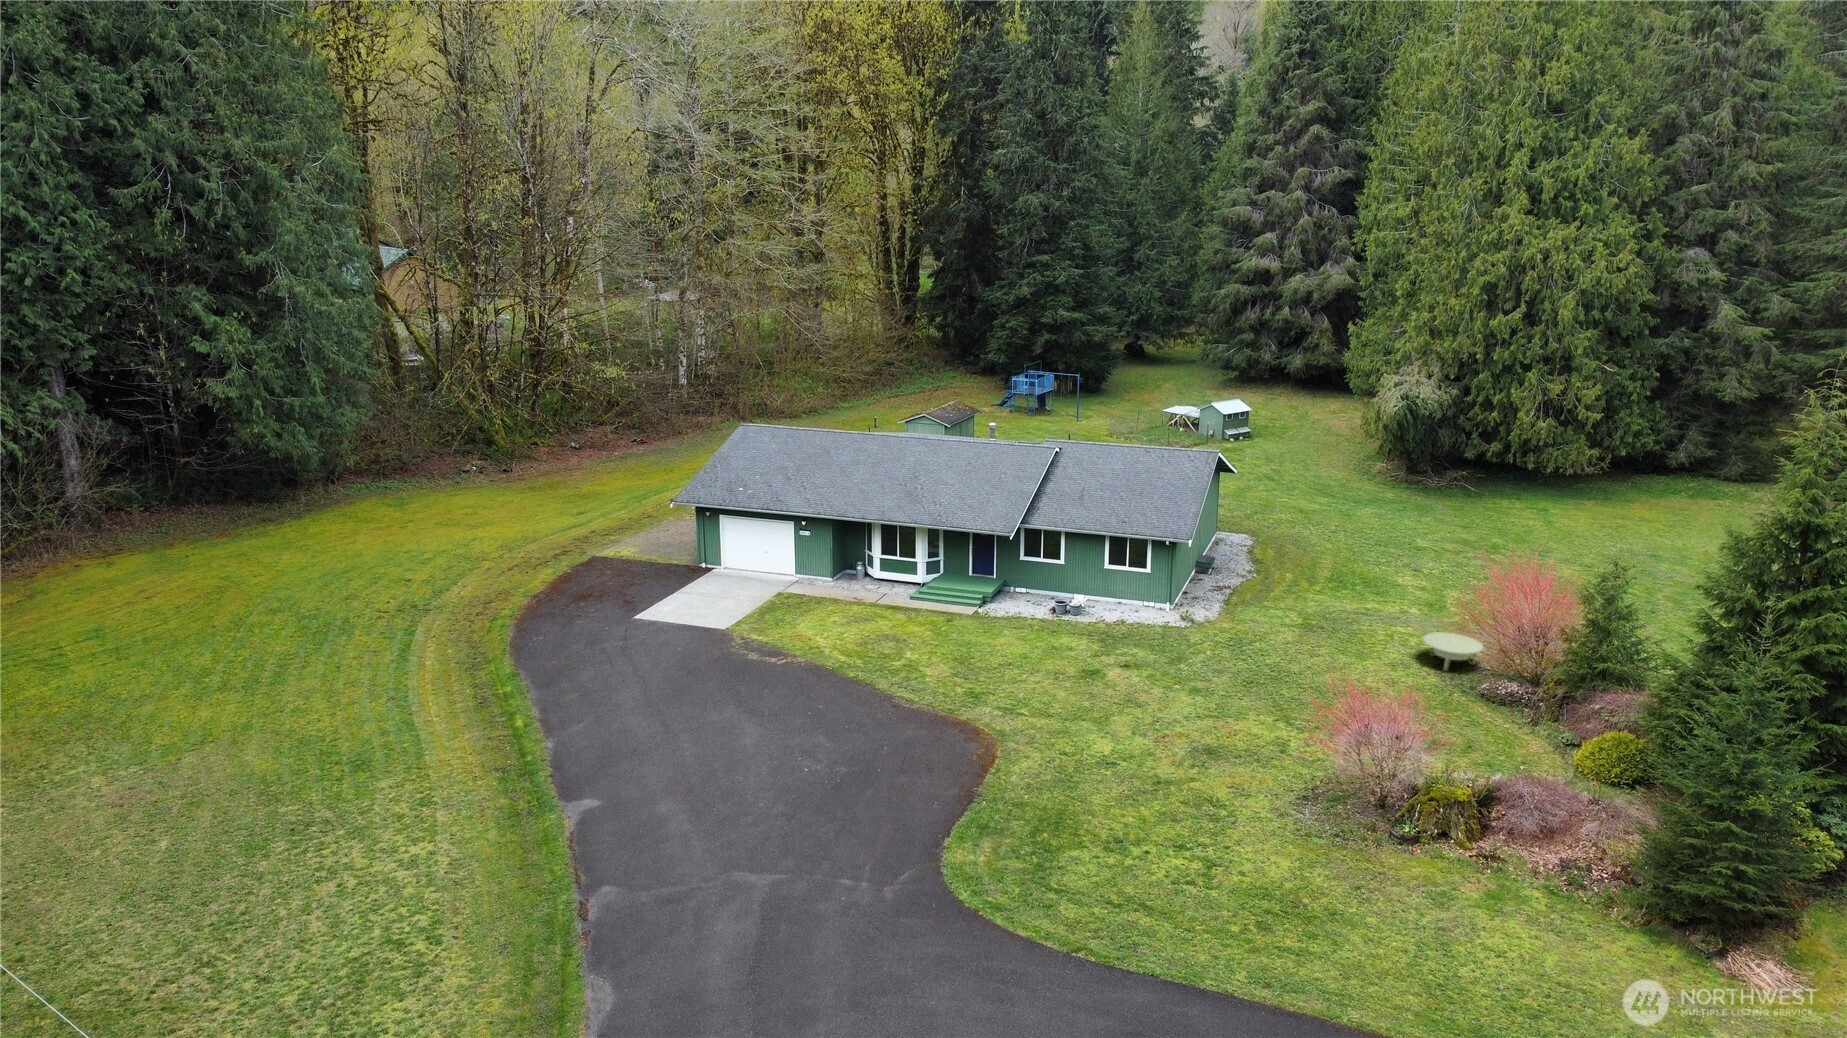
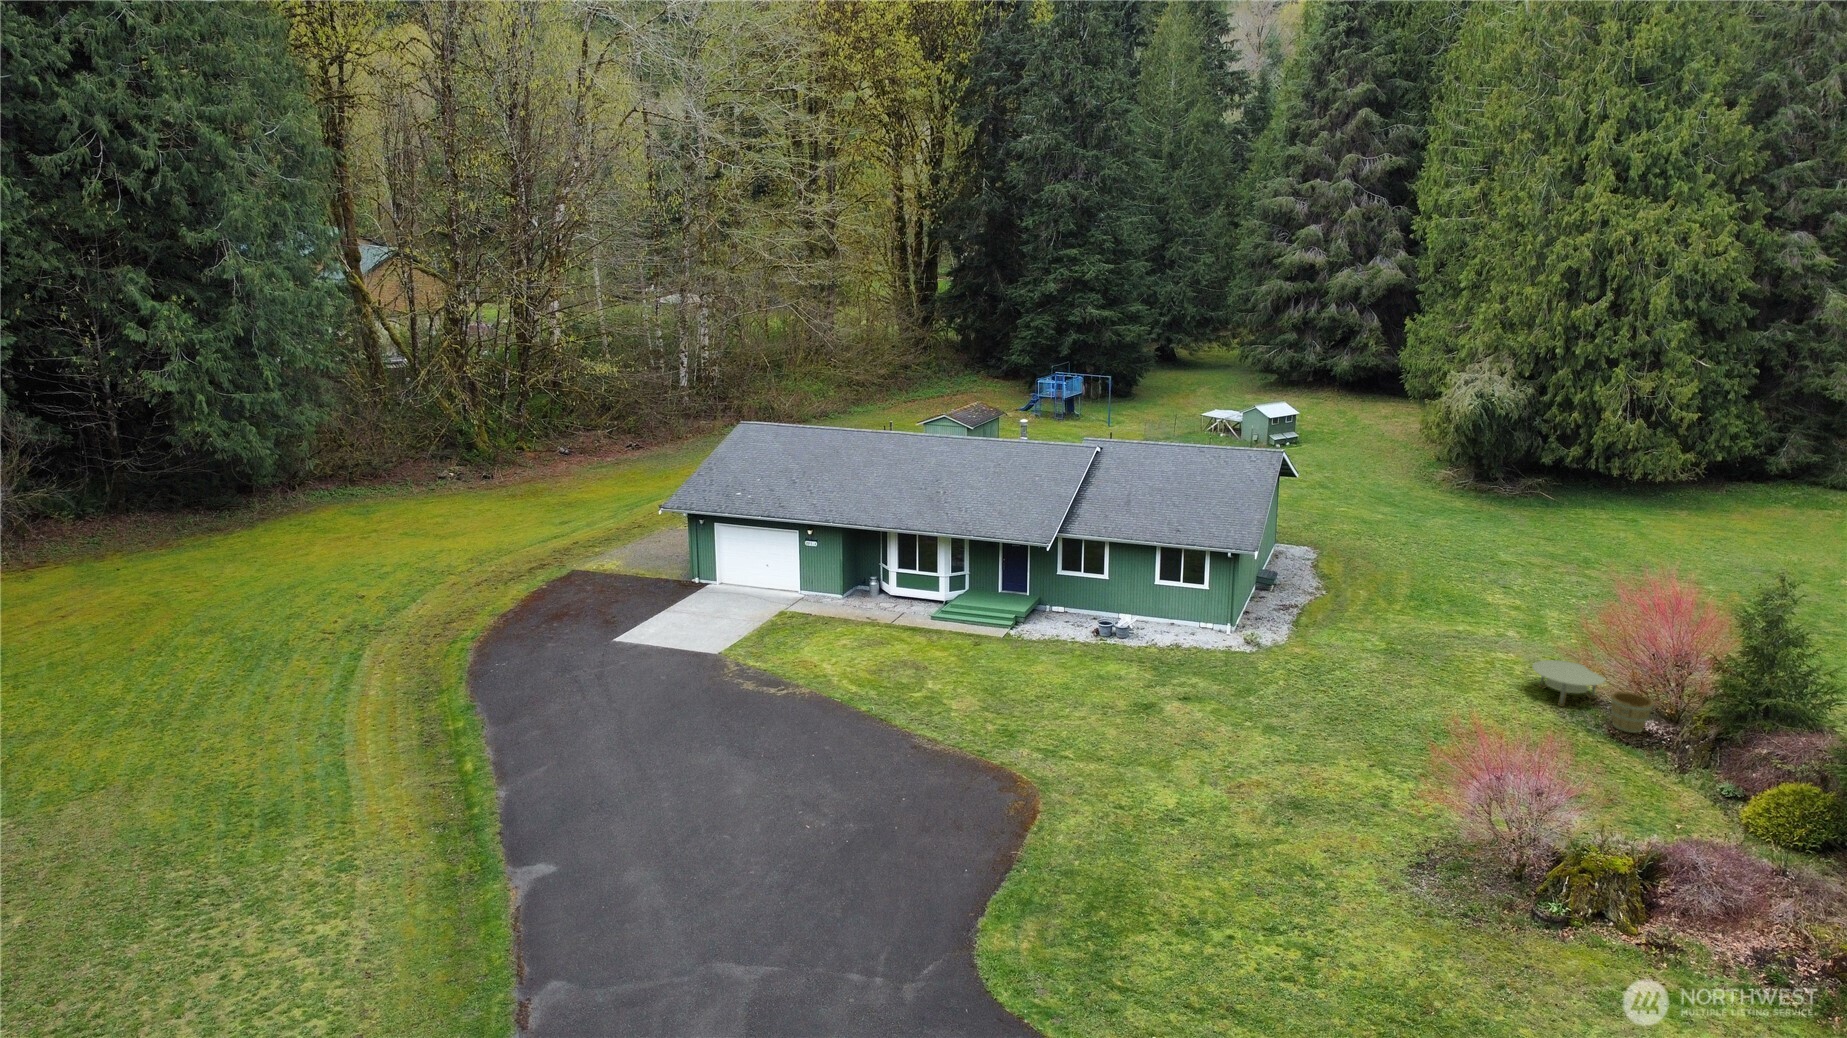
wooden bucket: none [1484,658,1519,693] -> present [1611,691,1654,733]

